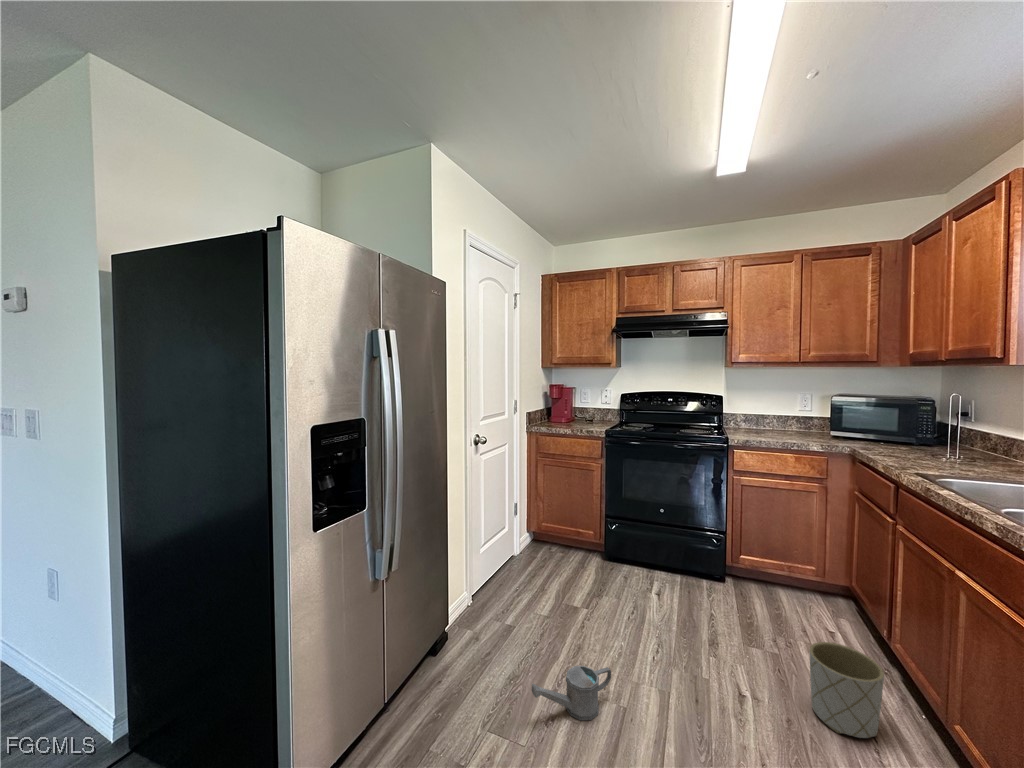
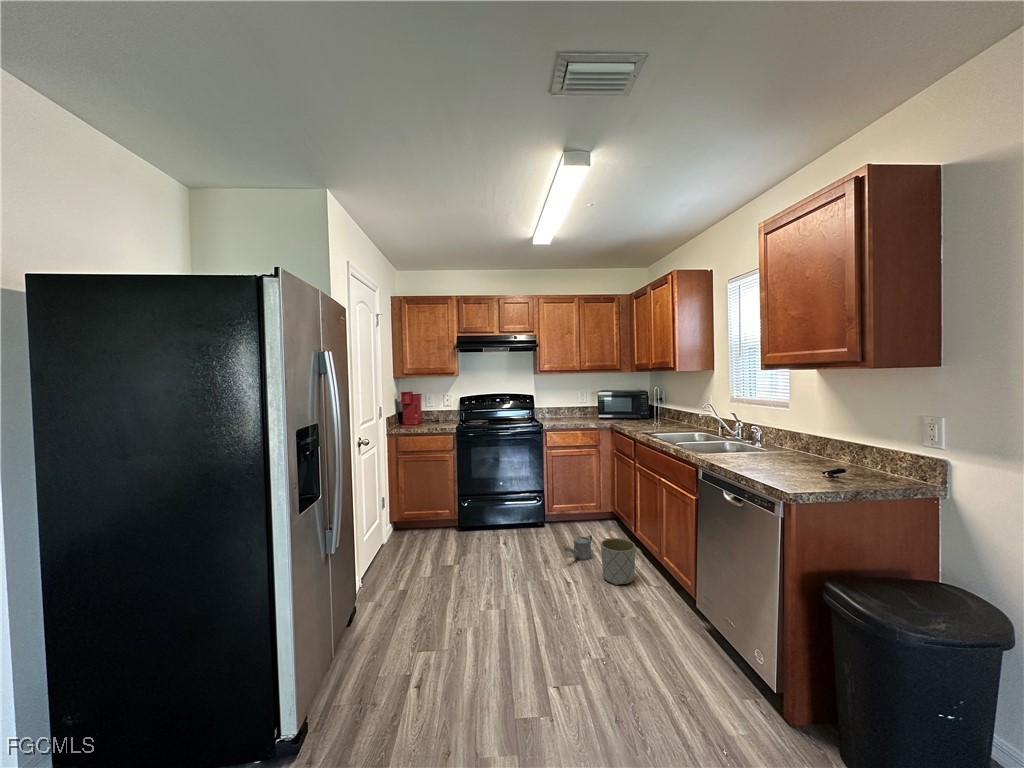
watering can: present [532,666,611,721] -> present [564,535,592,560]

